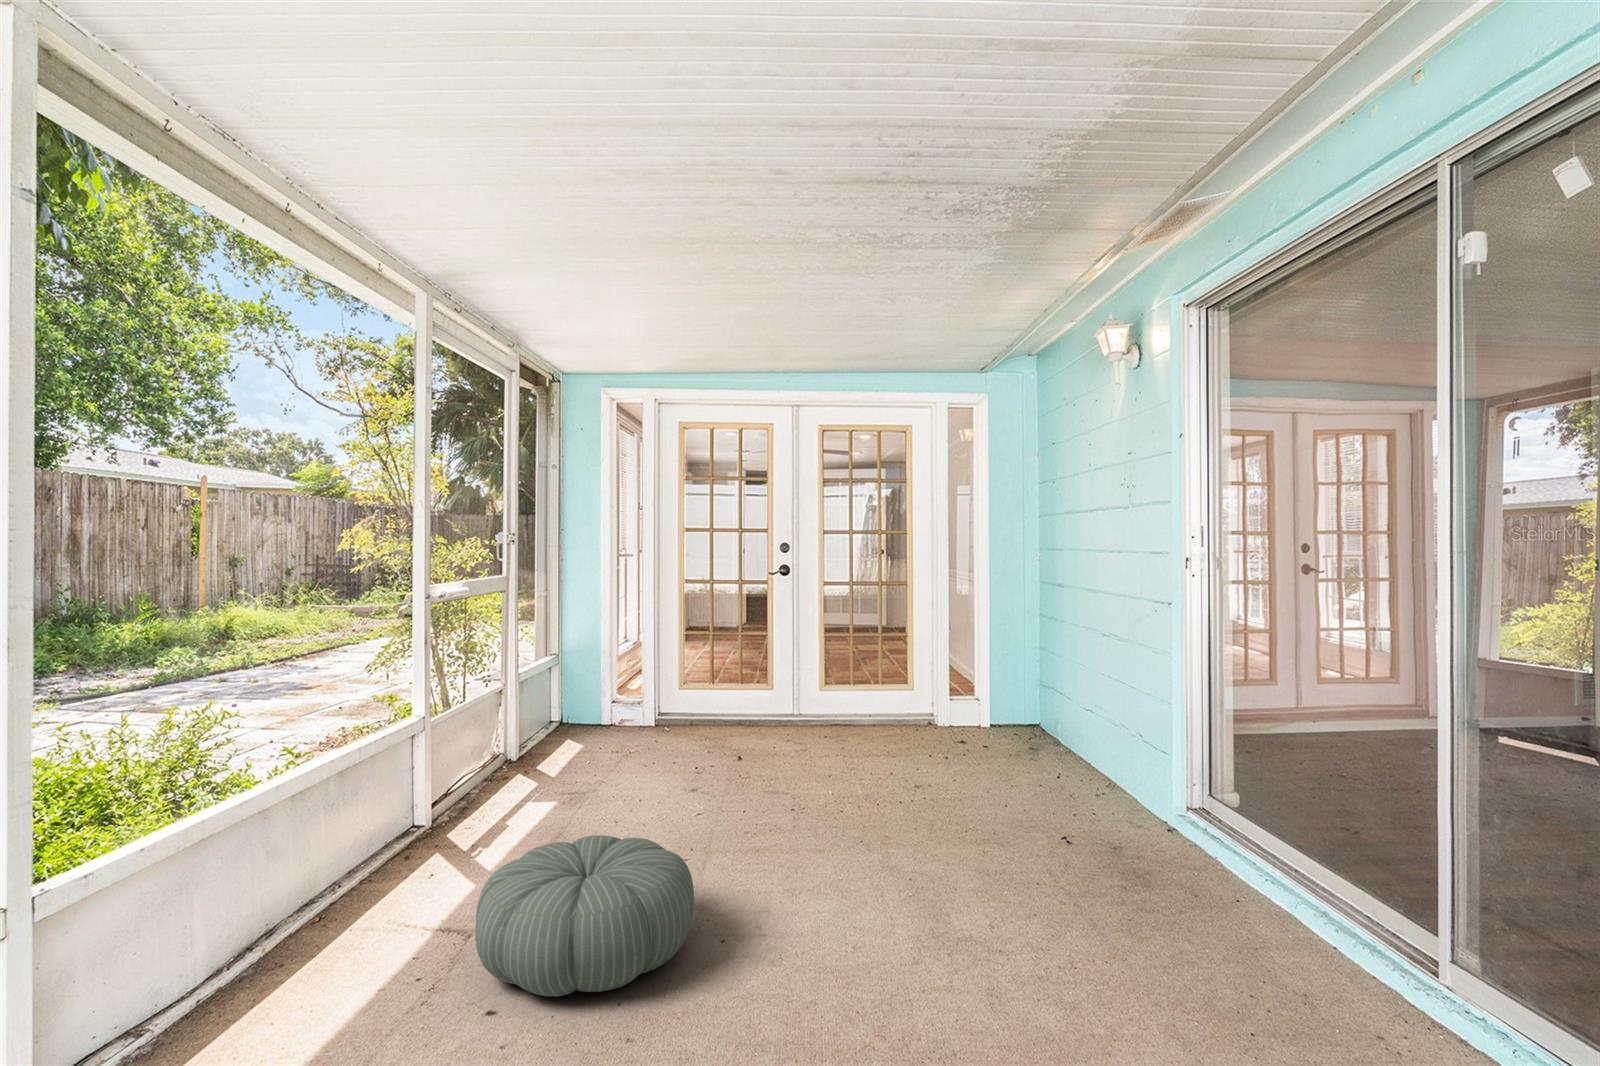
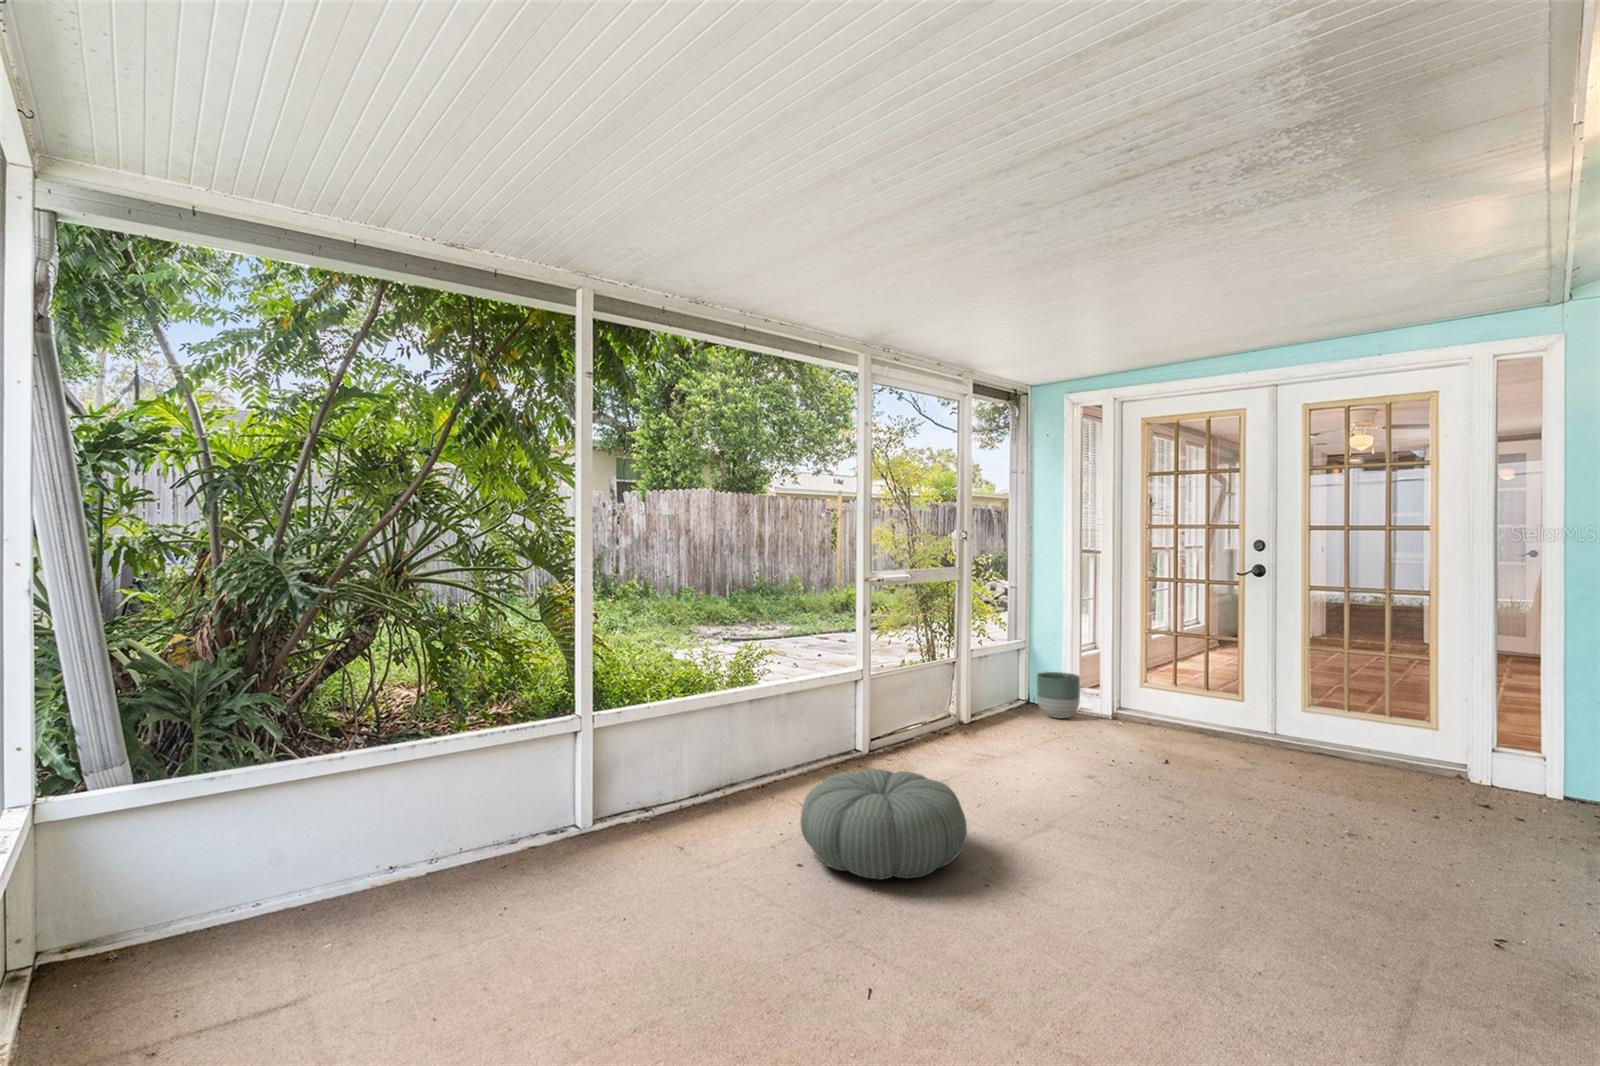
planter: none [579,686,625,737] -> present [1037,672,1080,718]

